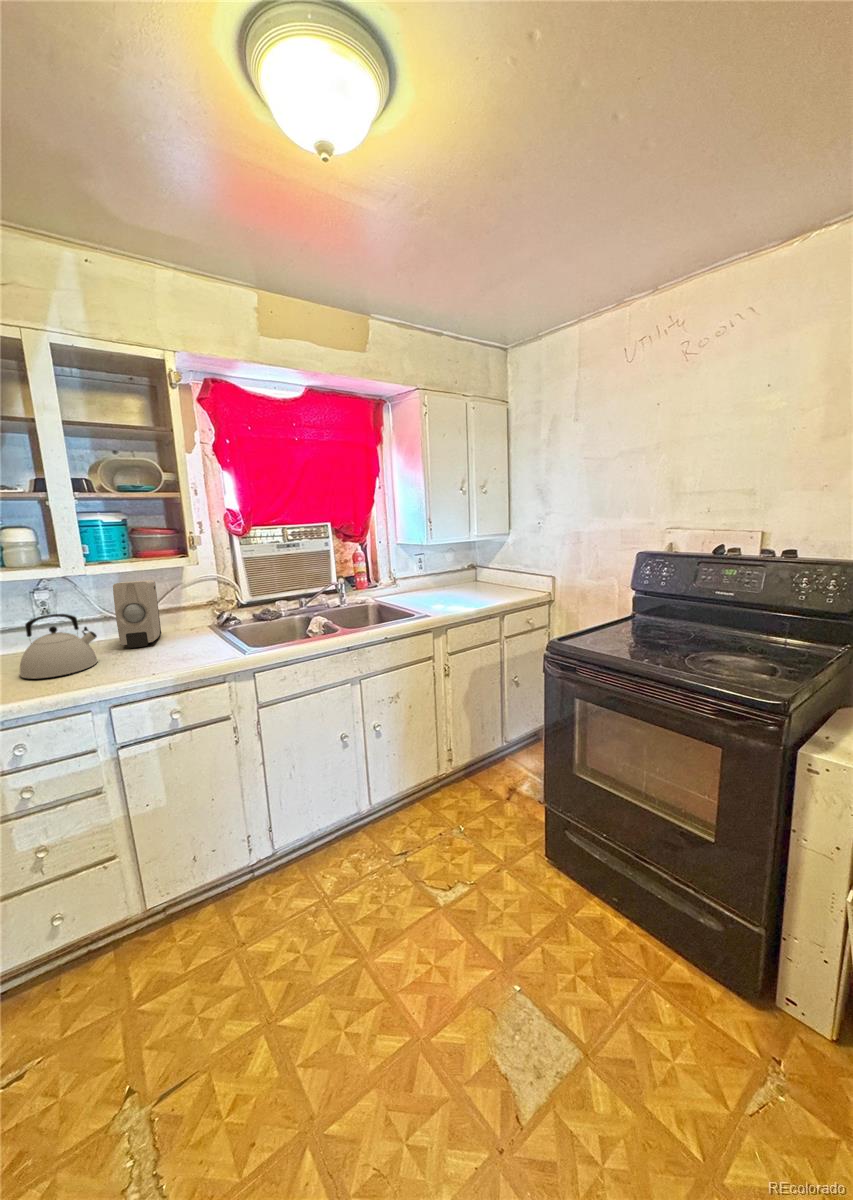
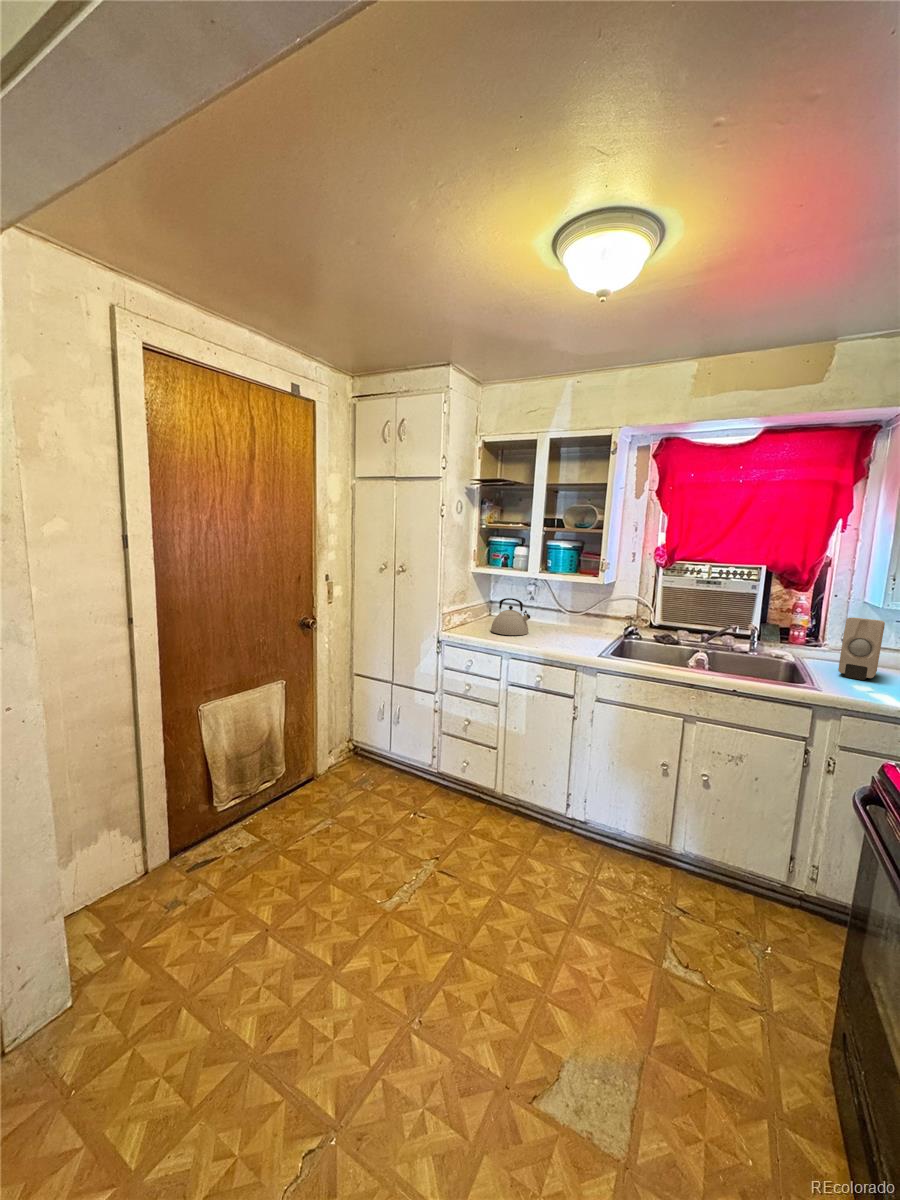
soap dispenser: present [113,580,161,648] -> present [838,617,885,680]

